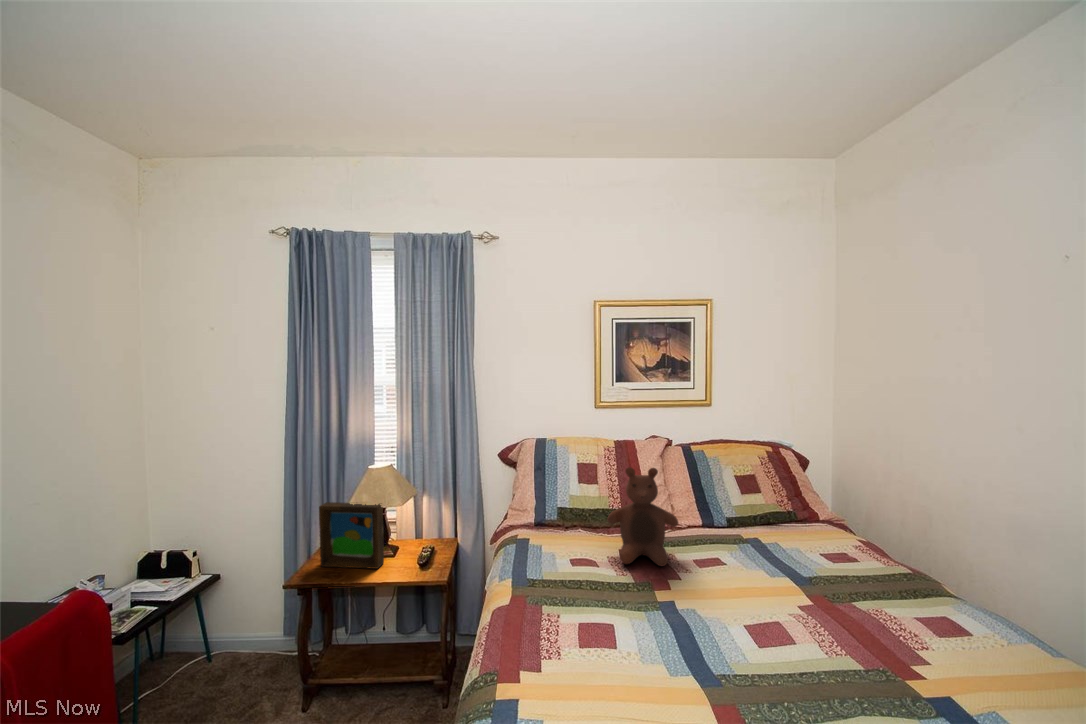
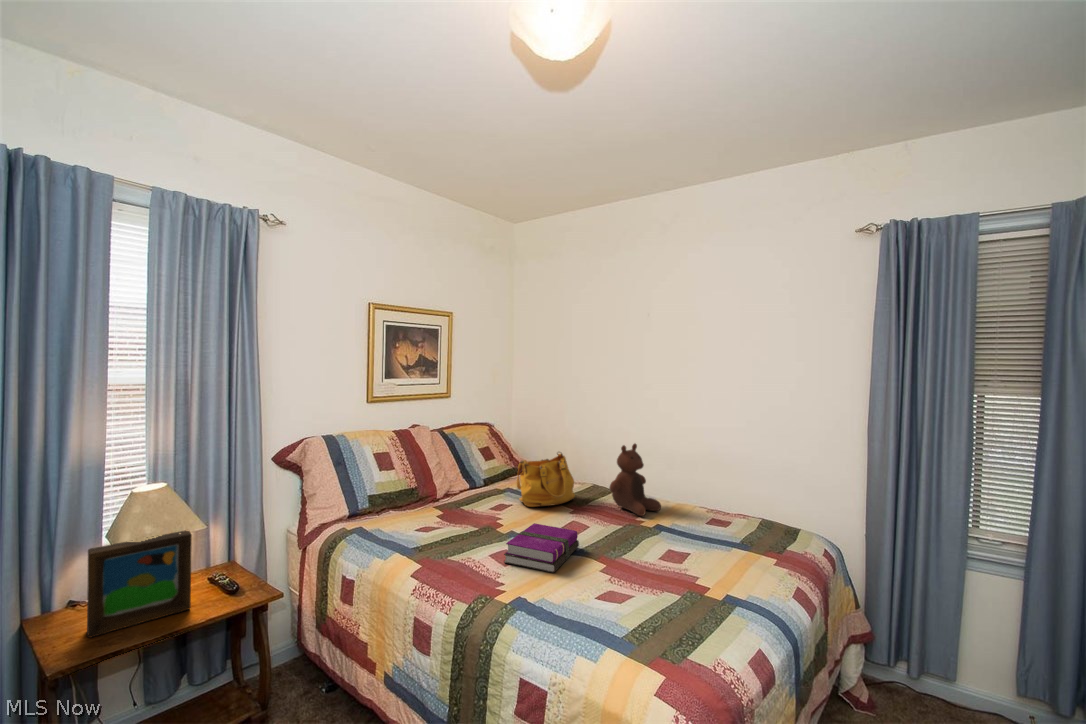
stuffed bear: present [607,467,678,566] -> present [609,444,661,516]
handbag: none [725,502,831,588] -> present [517,453,575,507]
notebook: none [569,603,701,693] -> present [504,523,579,573]

